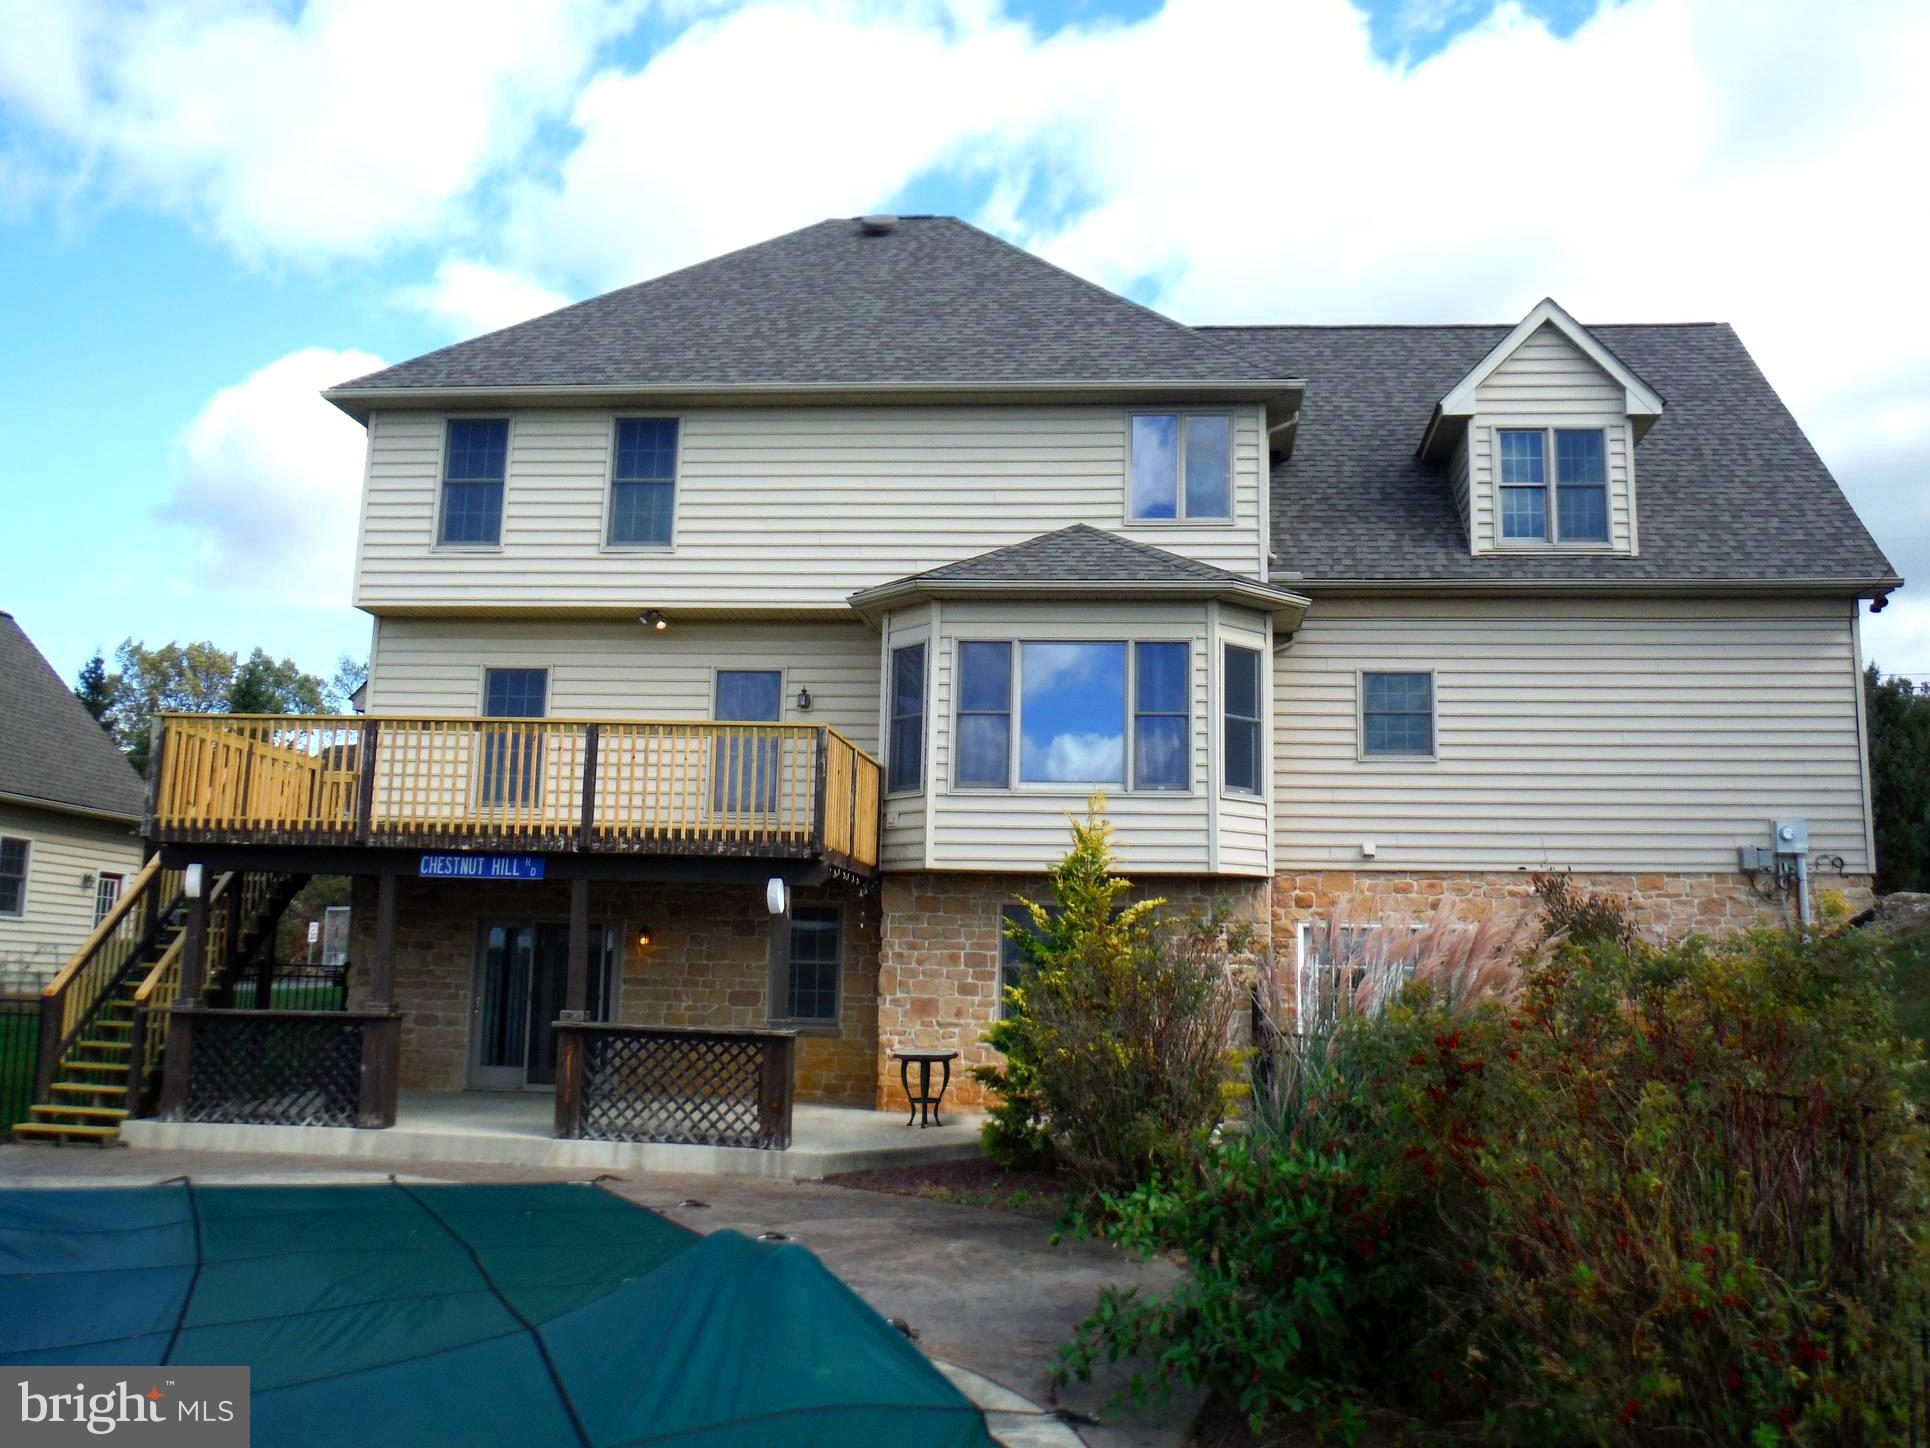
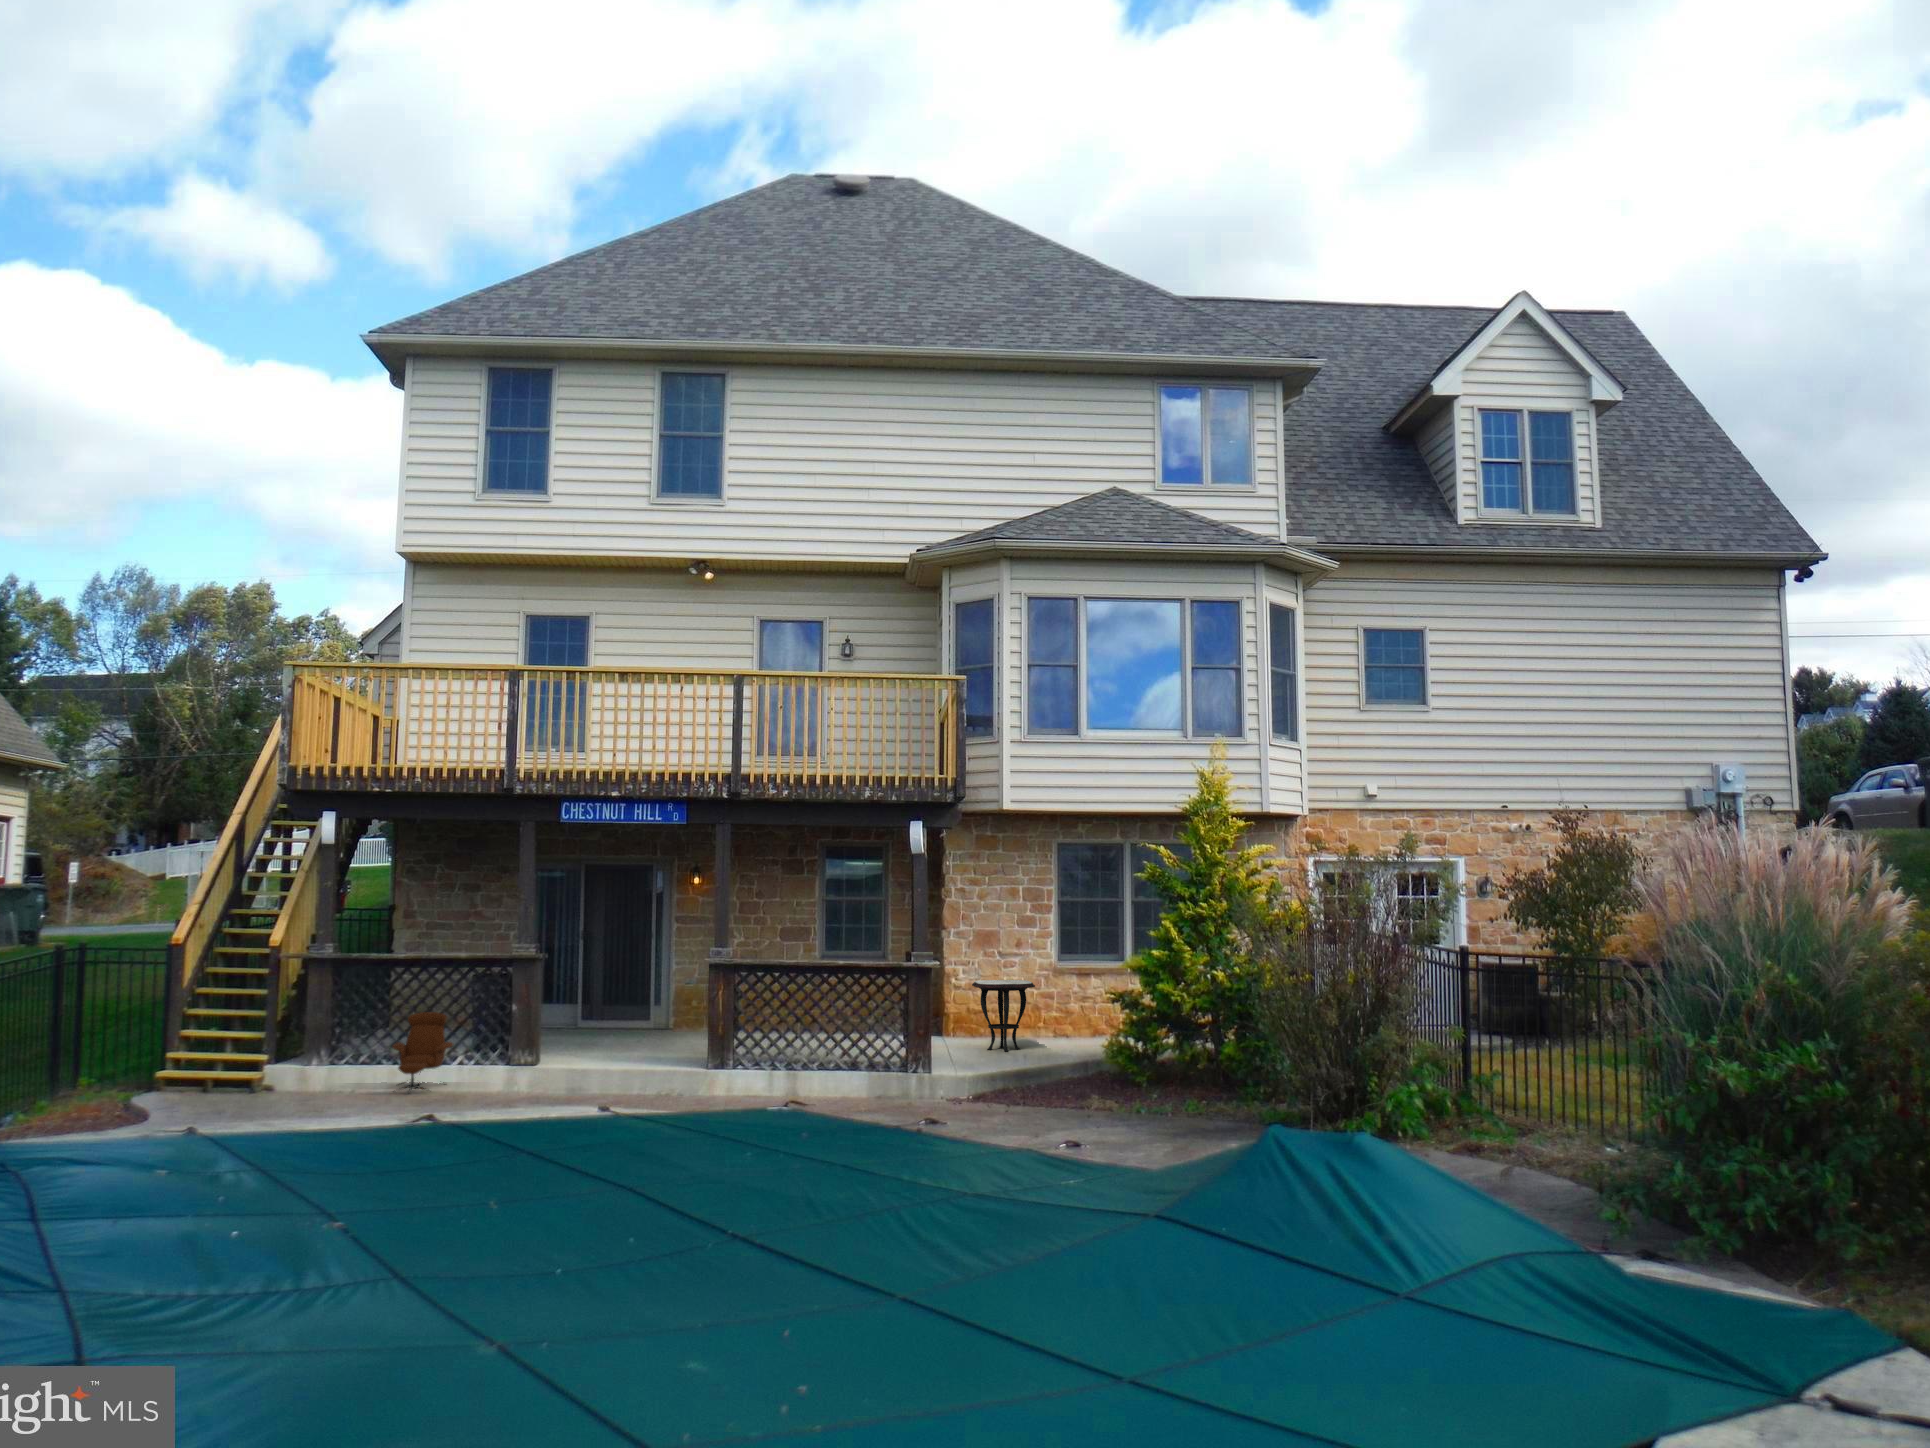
lounge chair: none [219,1071,301,1157] -> present [392,1012,453,1091]

